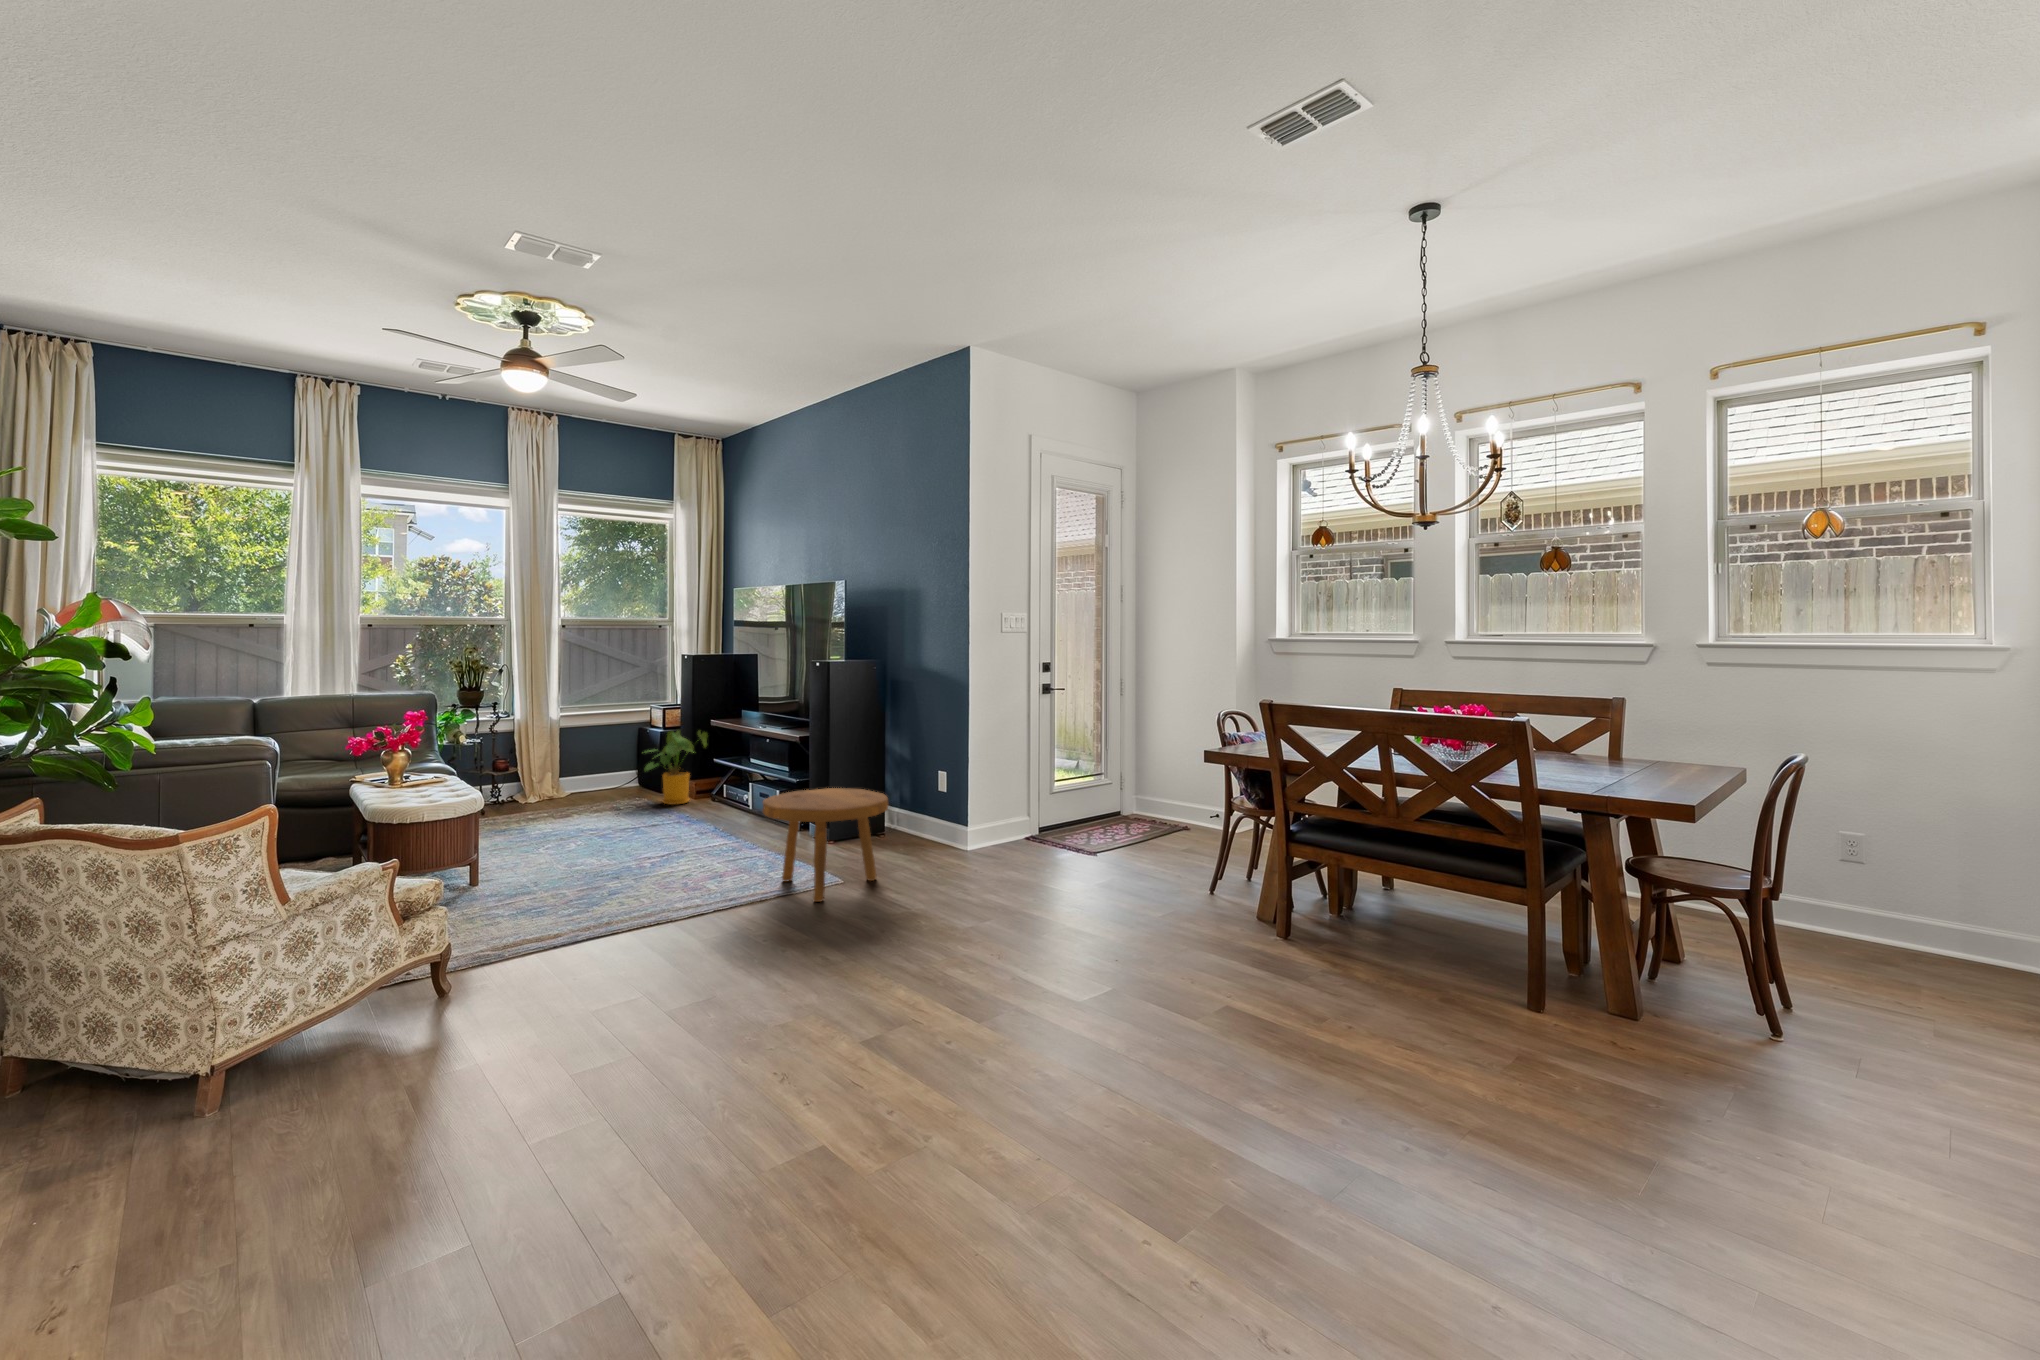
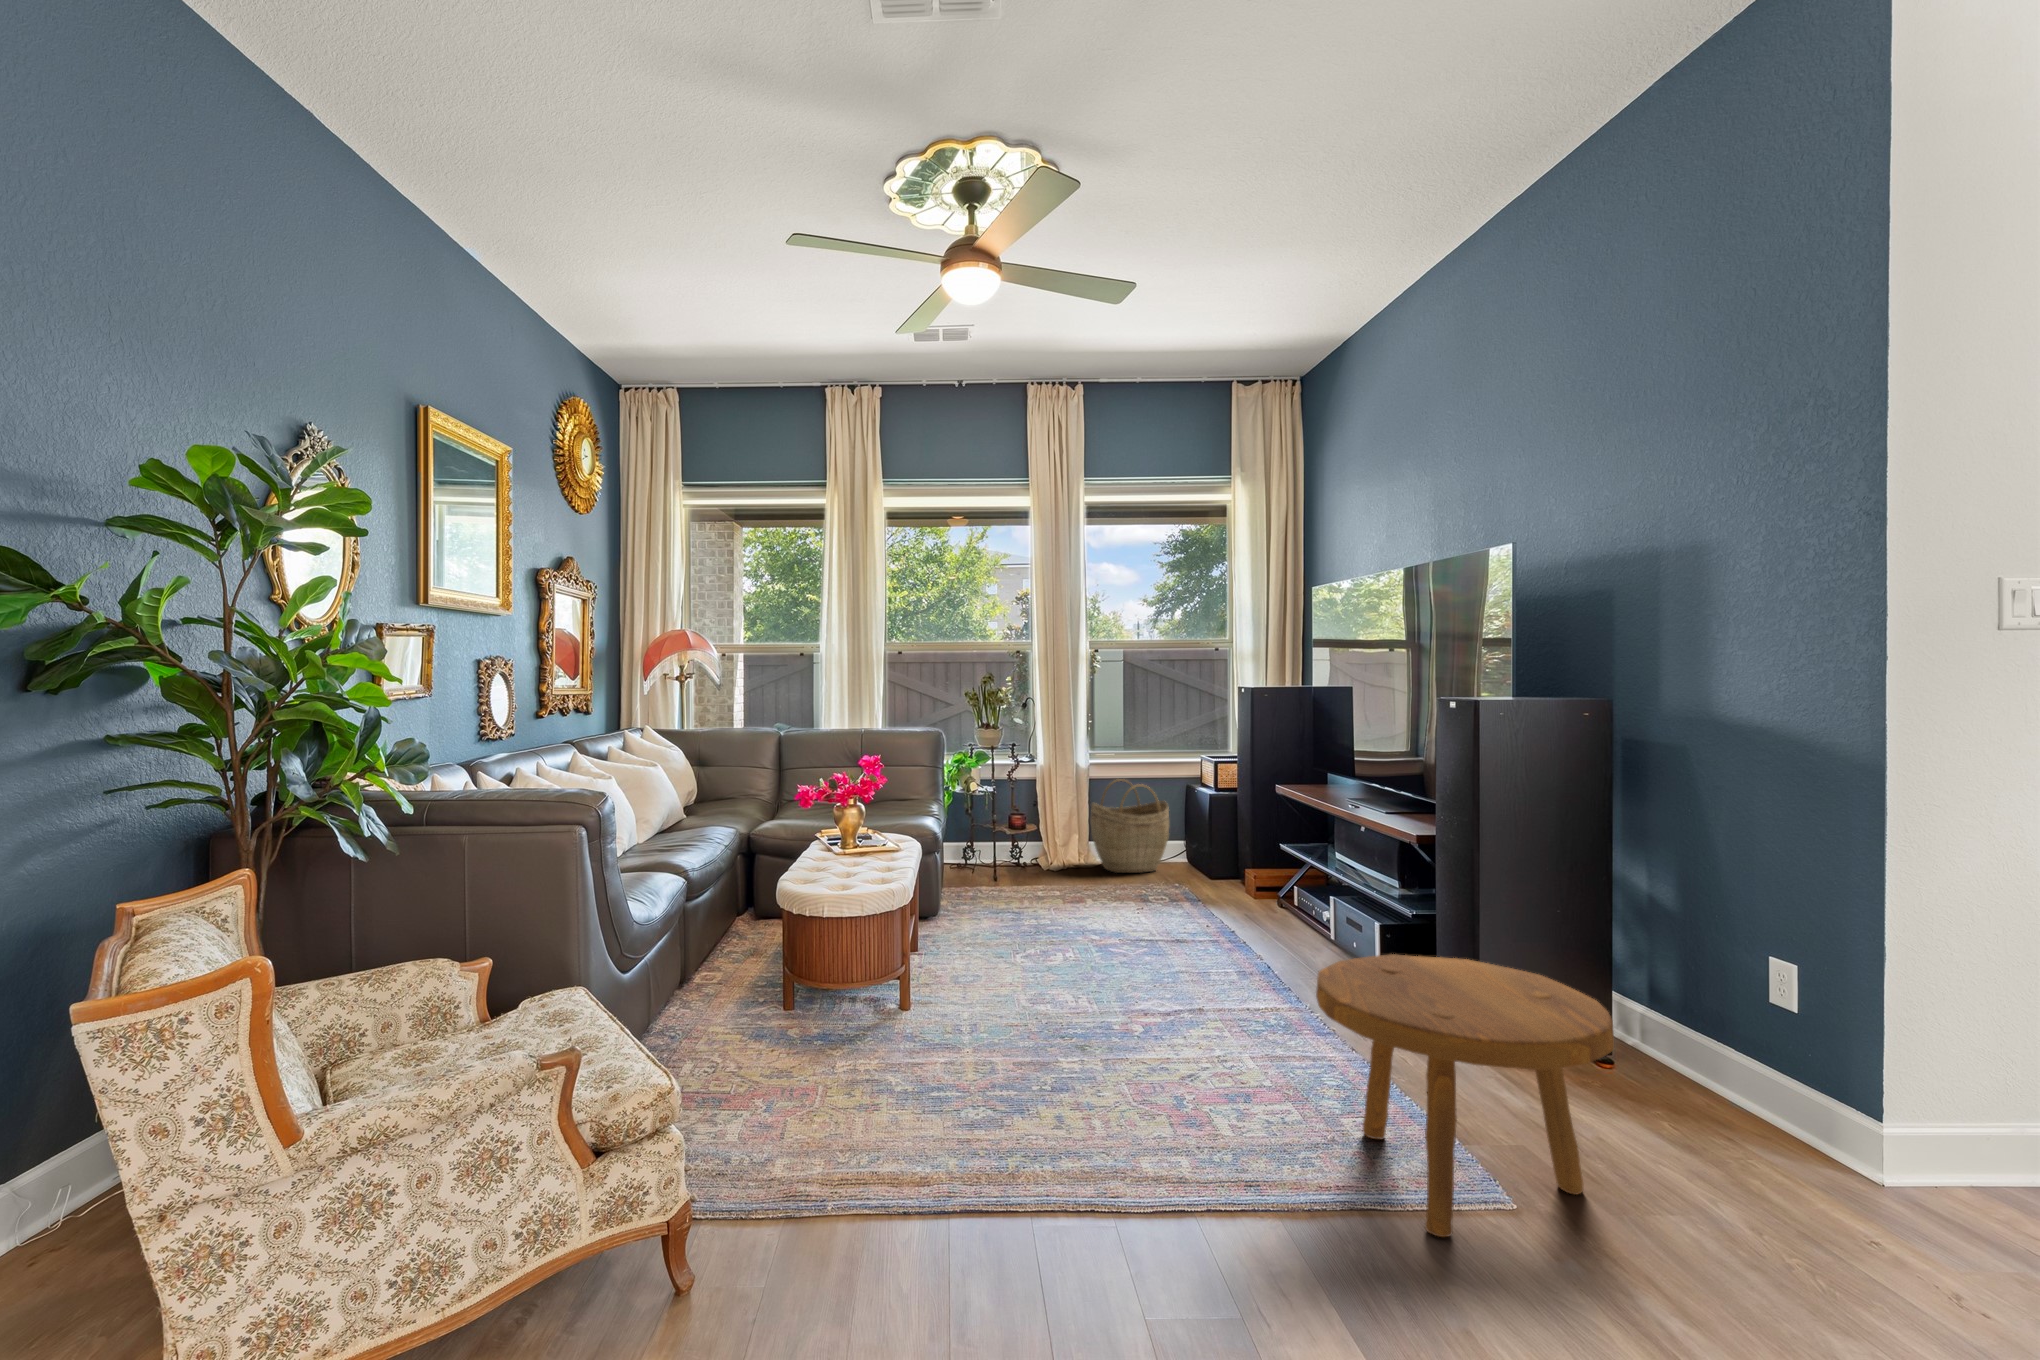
woven basket: none [561,726,626,797] -> present [1091,779,1169,873]
house plant: present [645,730,708,804] -> none [1177,795,1273,904]

